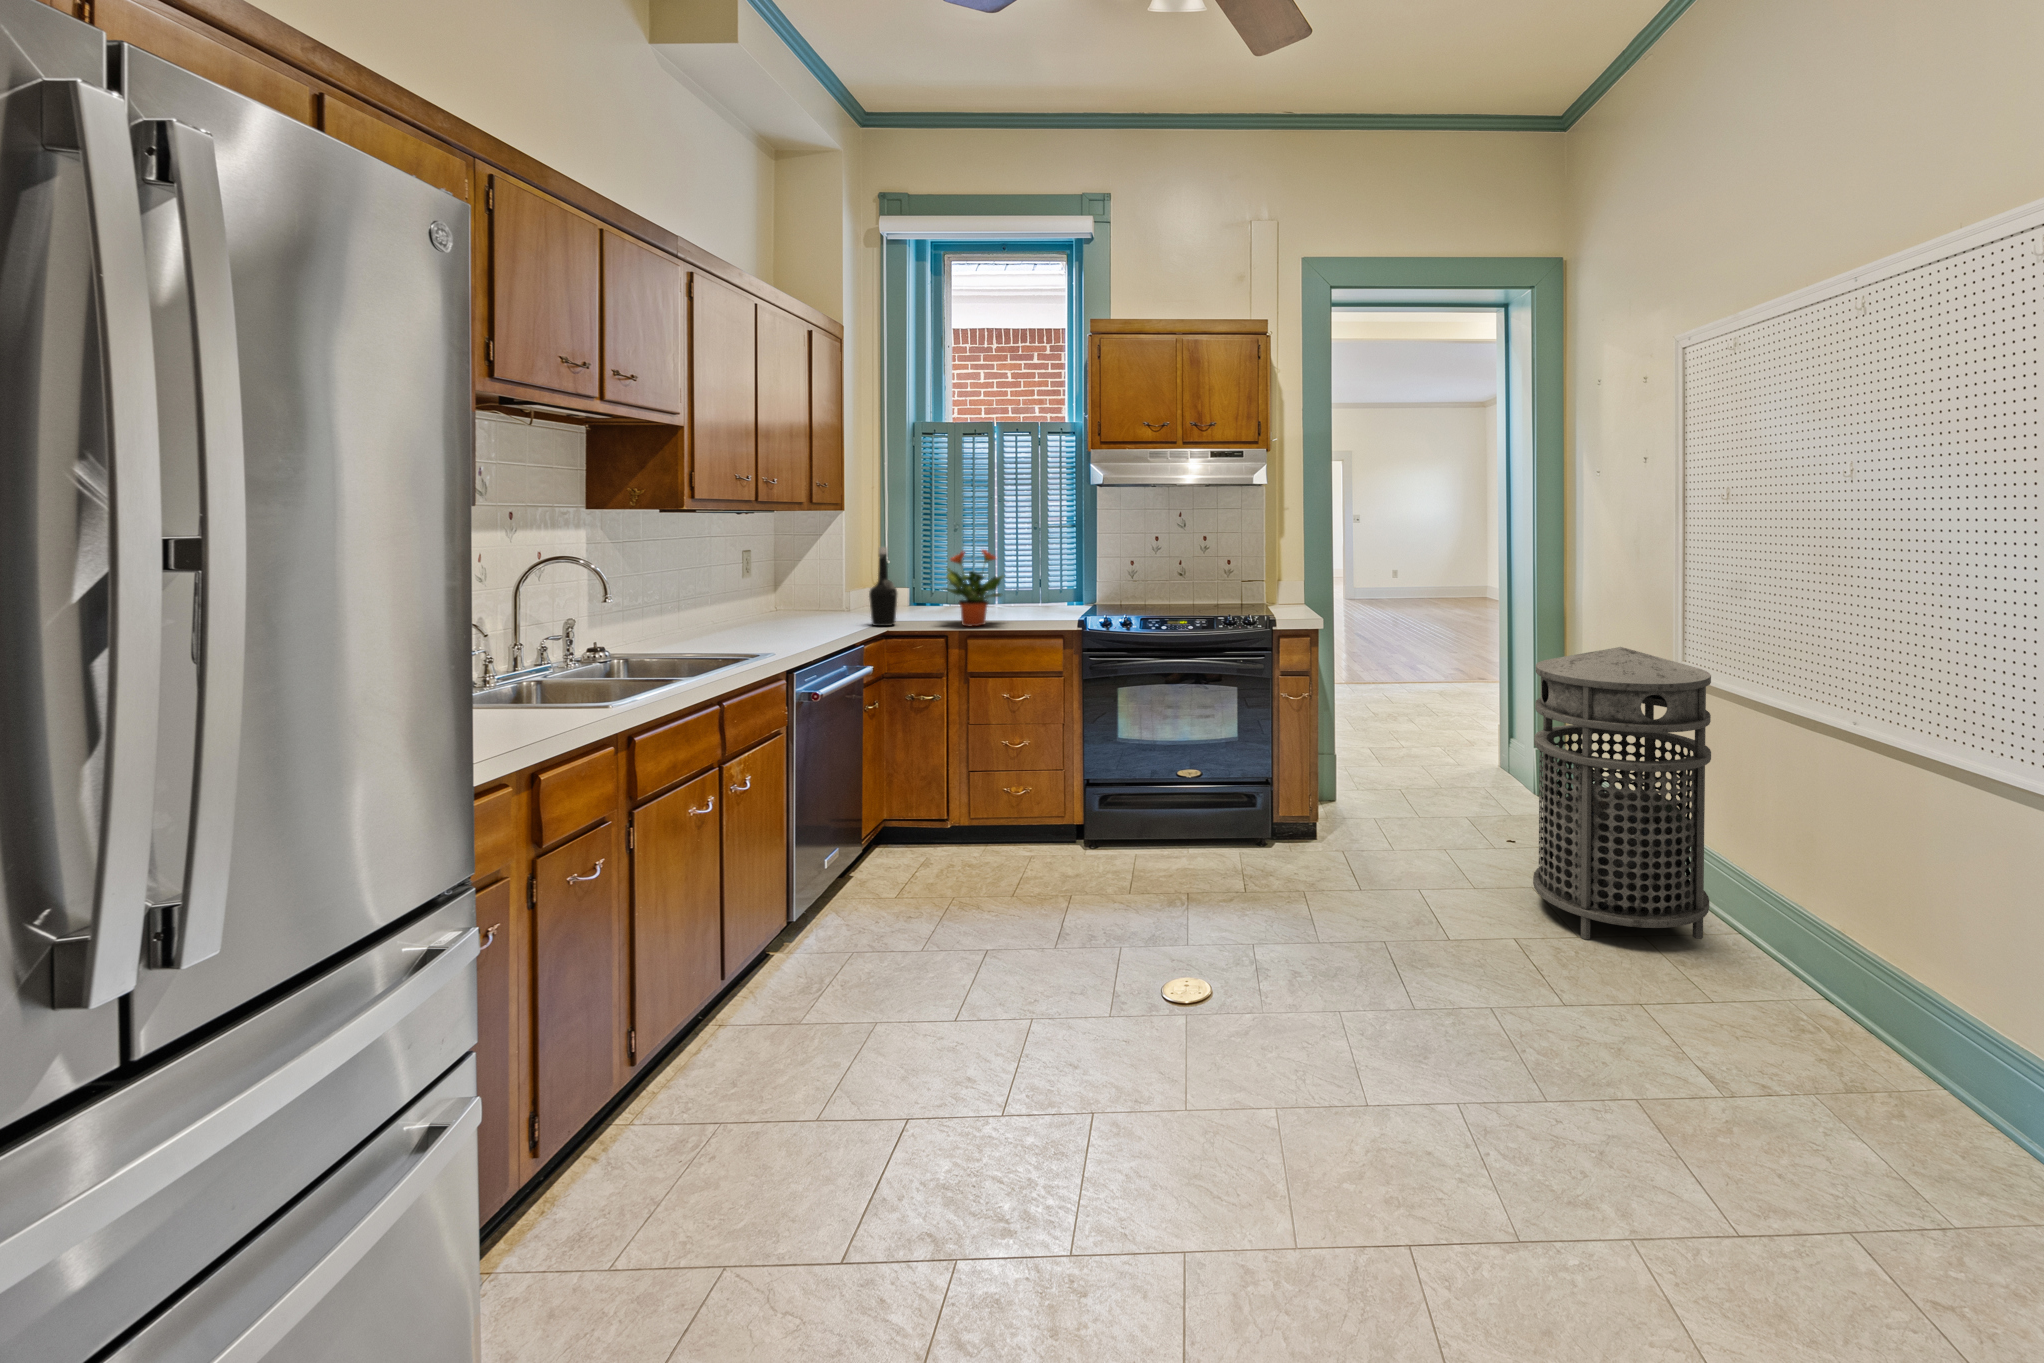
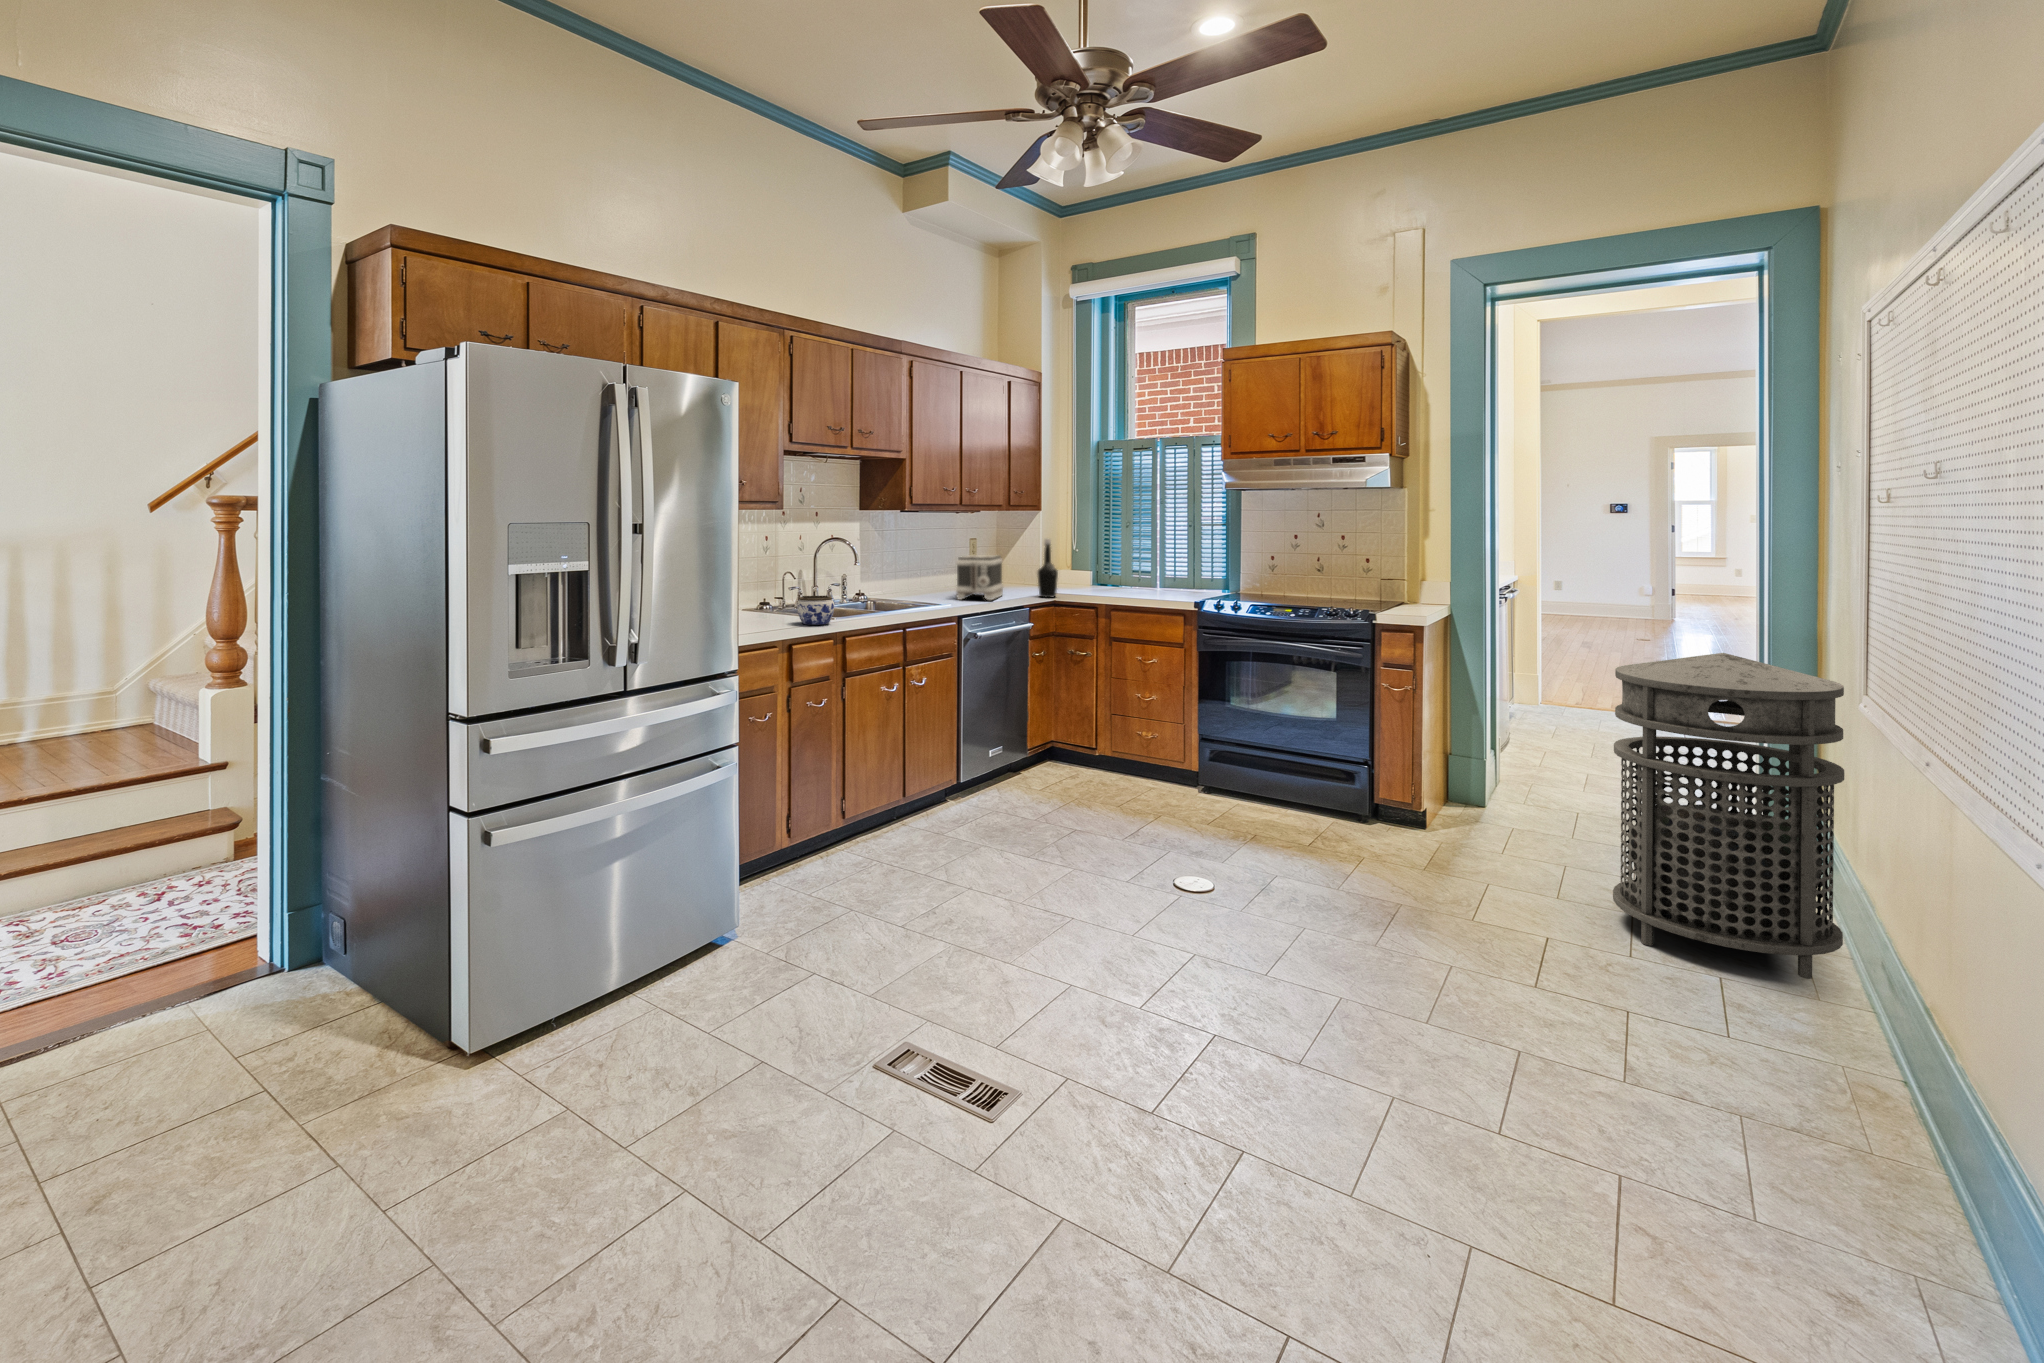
potted plant: present [944,550,1005,626] -> none [1086,541,1141,602]
toaster: none [761,572,821,640] -> present [956,555,1003,600]
jar: none [520,664,601,722] -> present [797,596,834,625]

